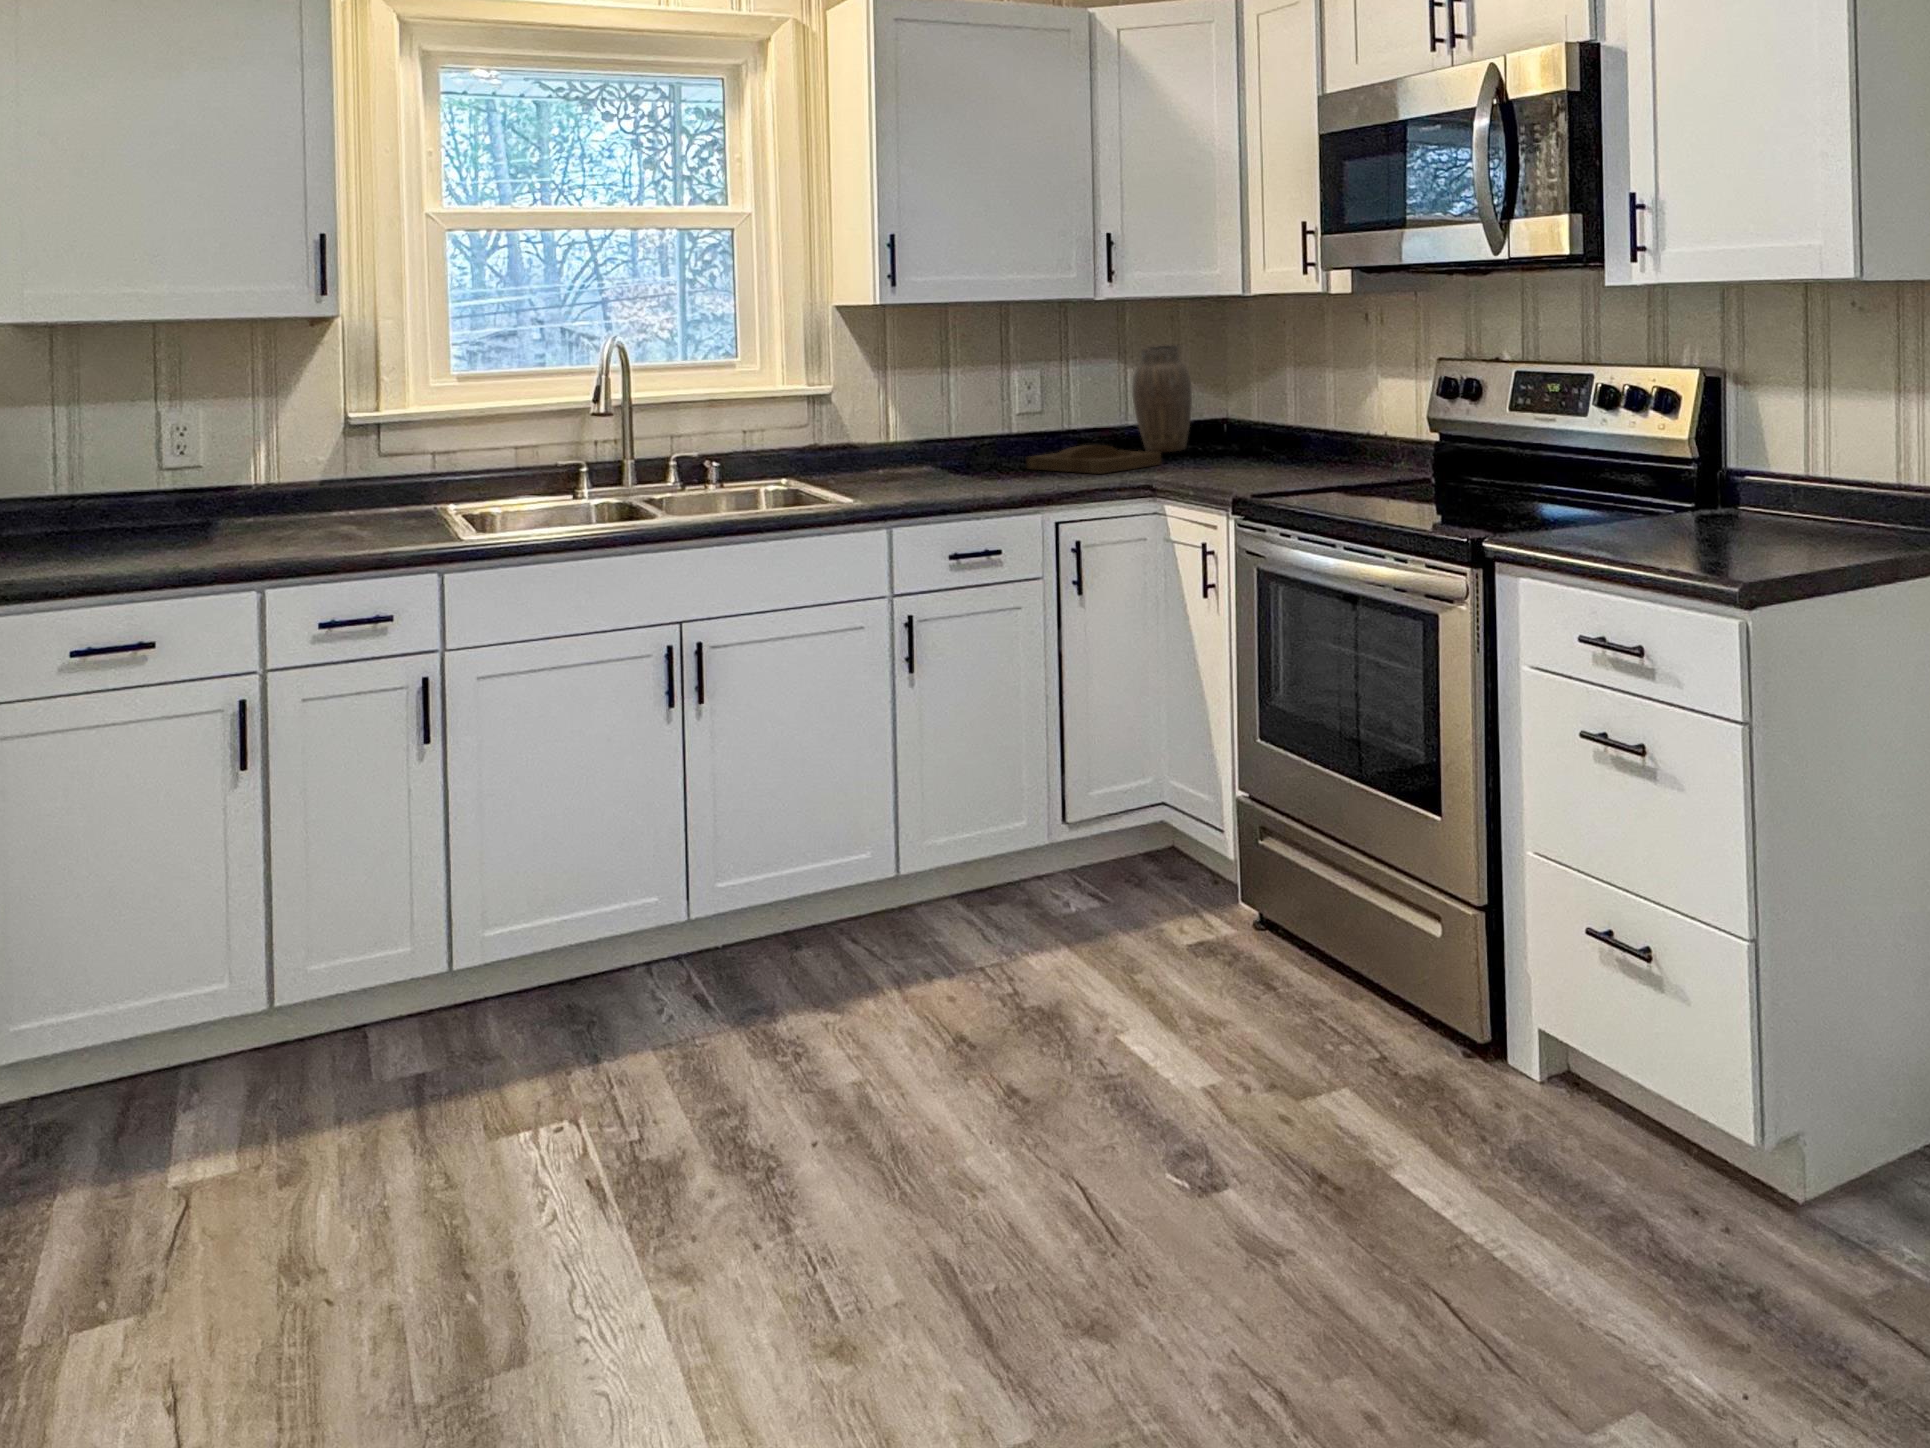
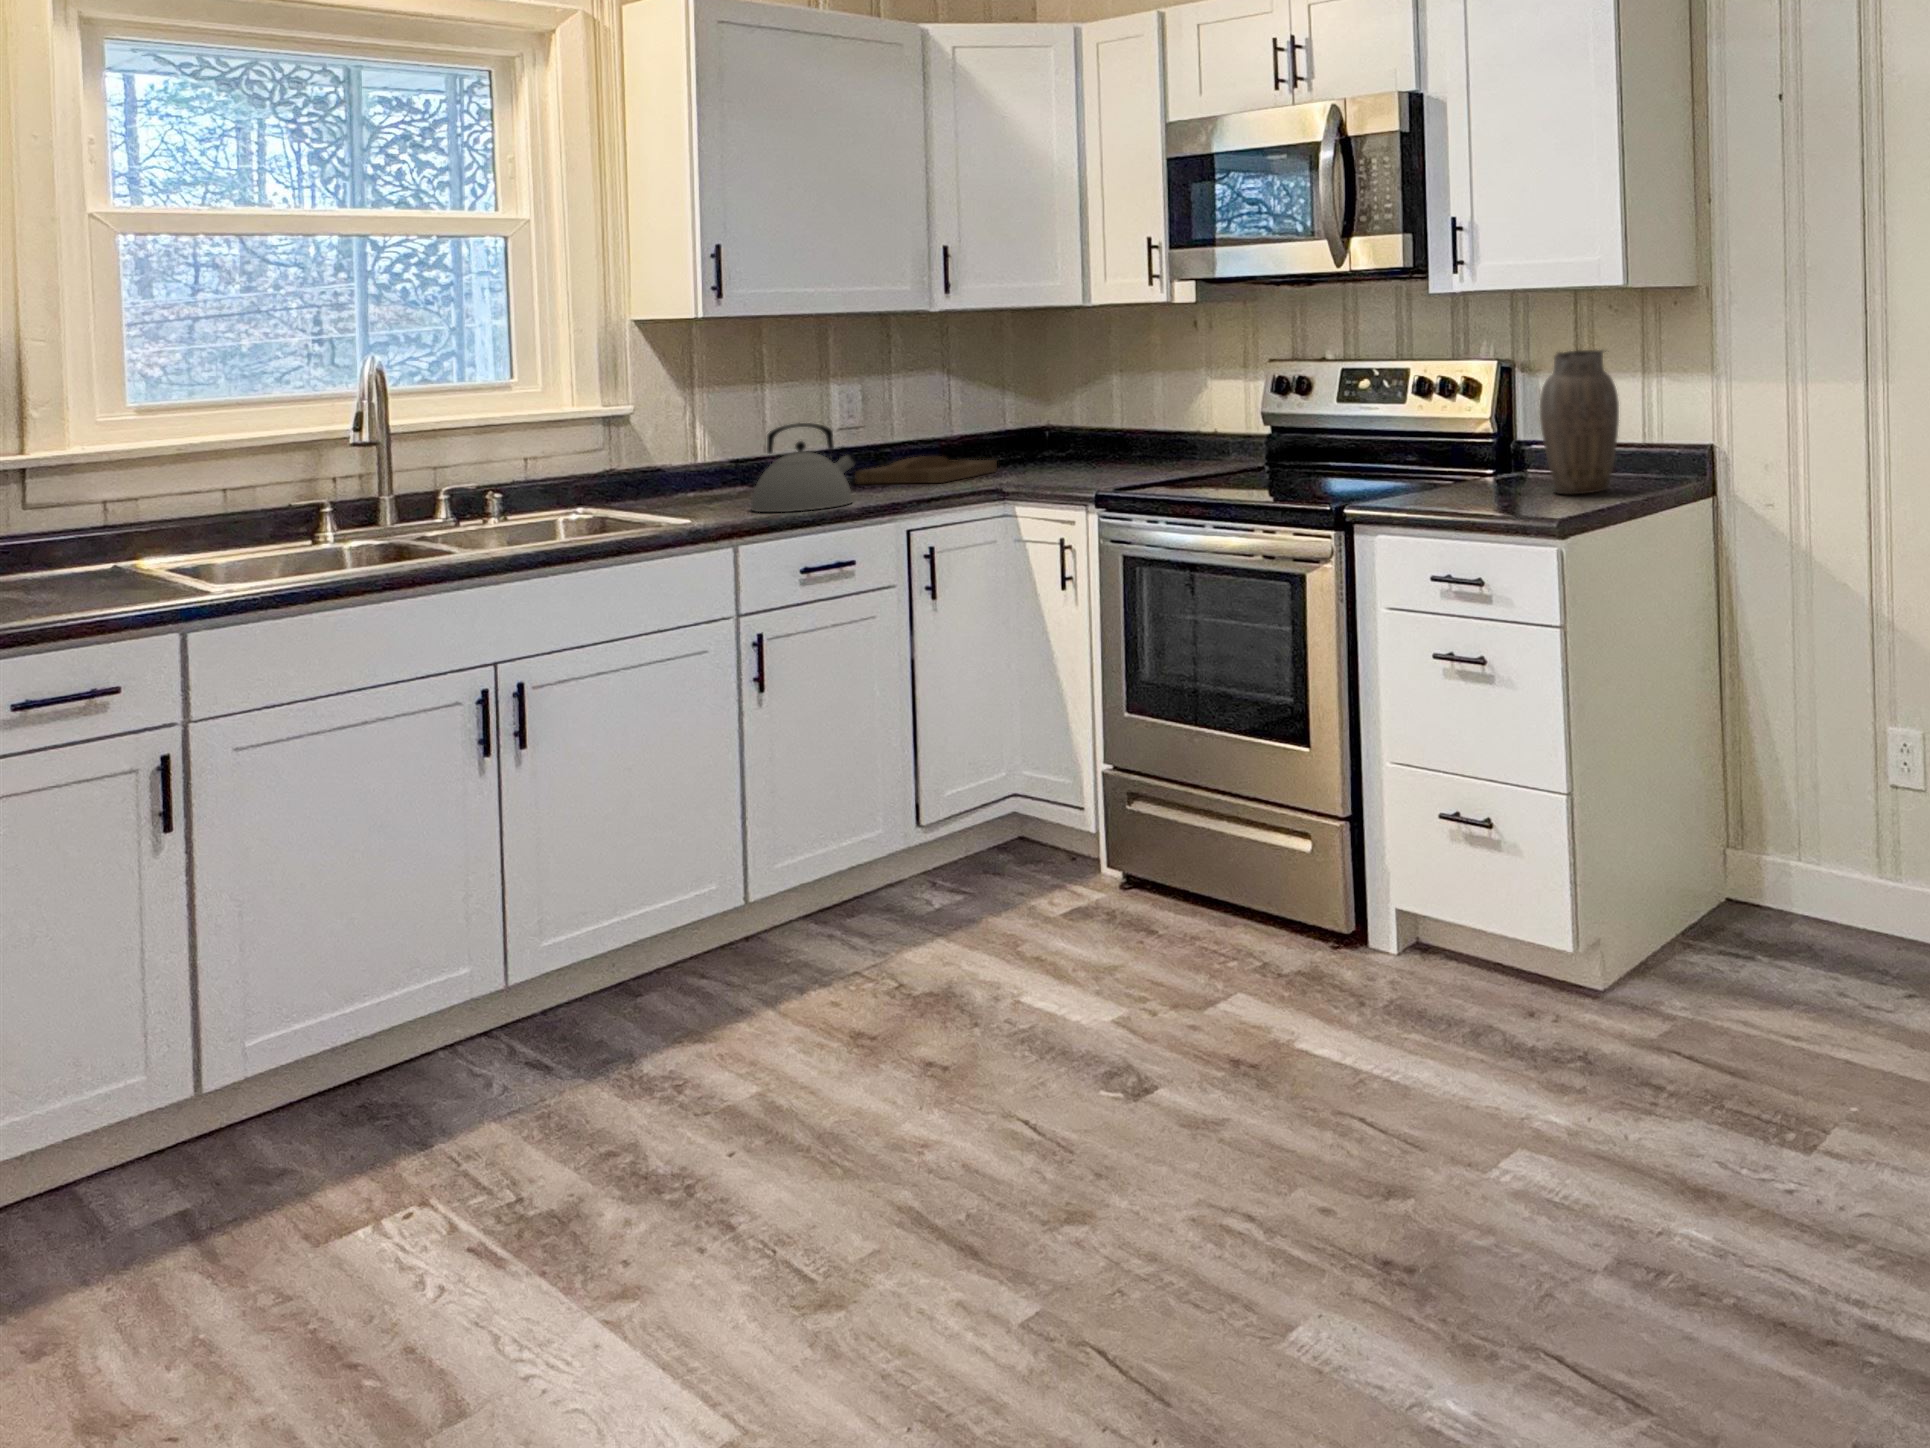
vase: present [1132,345,1192,452] -> present [1540,350,1619,494]
kettle: none [914,409,1009,496] -> present [751,423,856,512]

